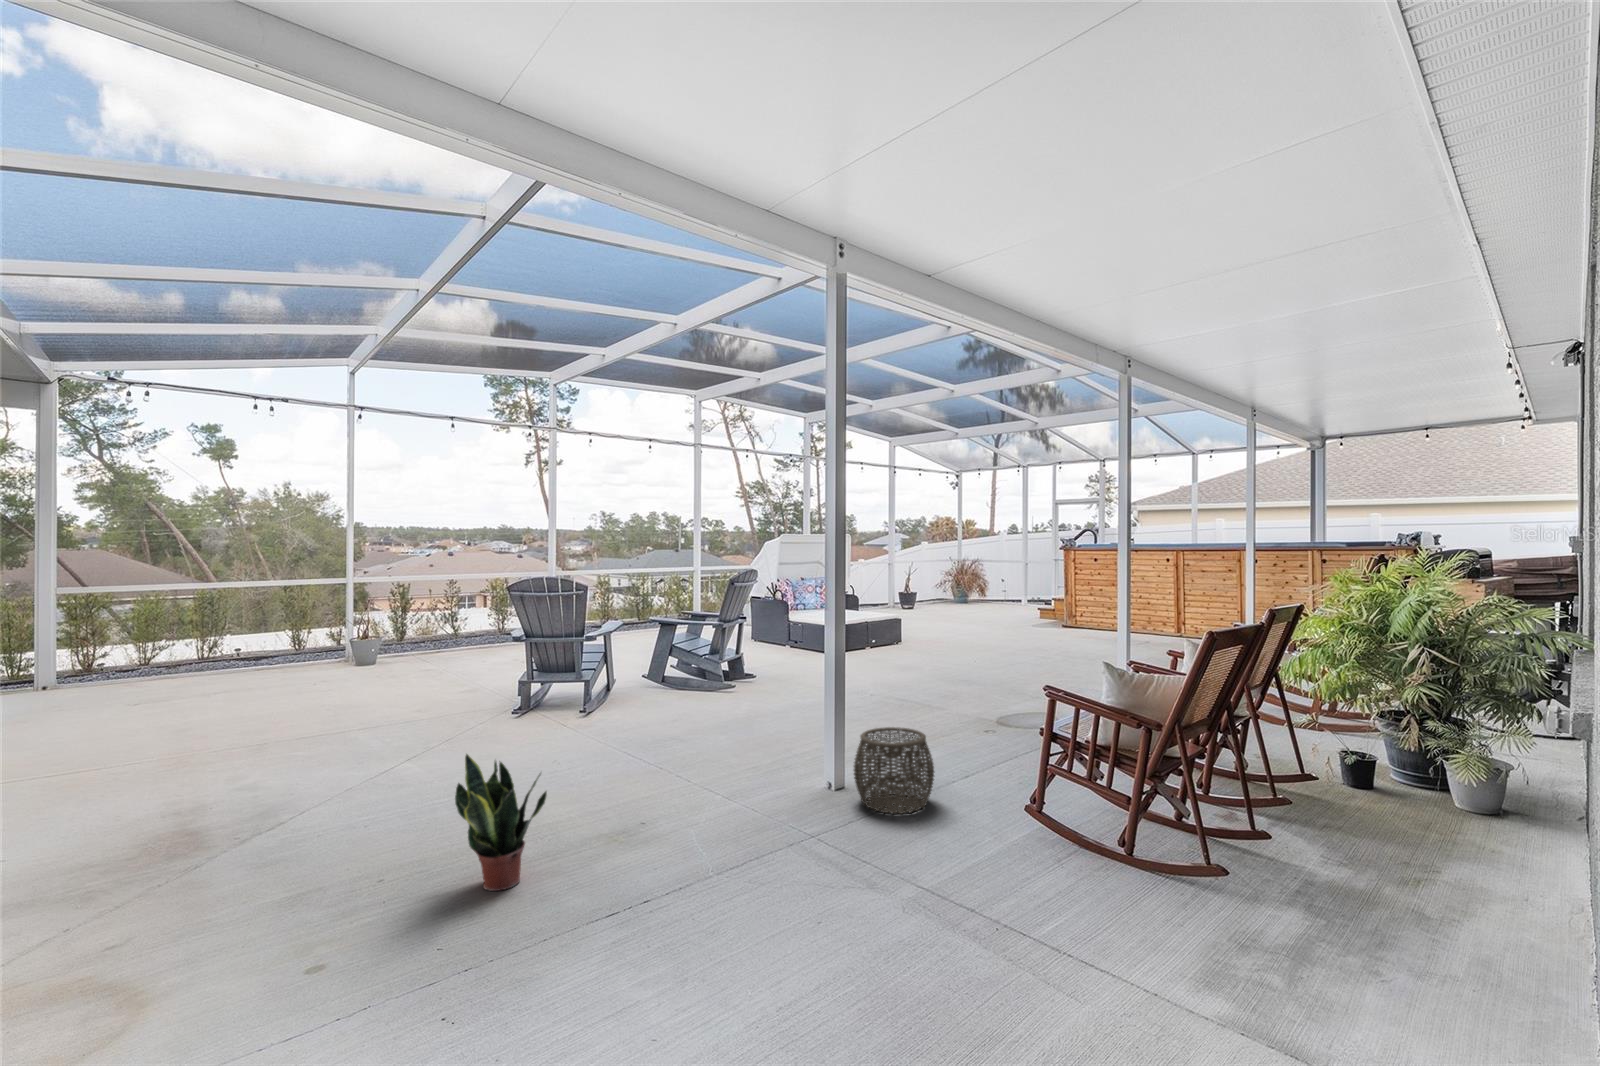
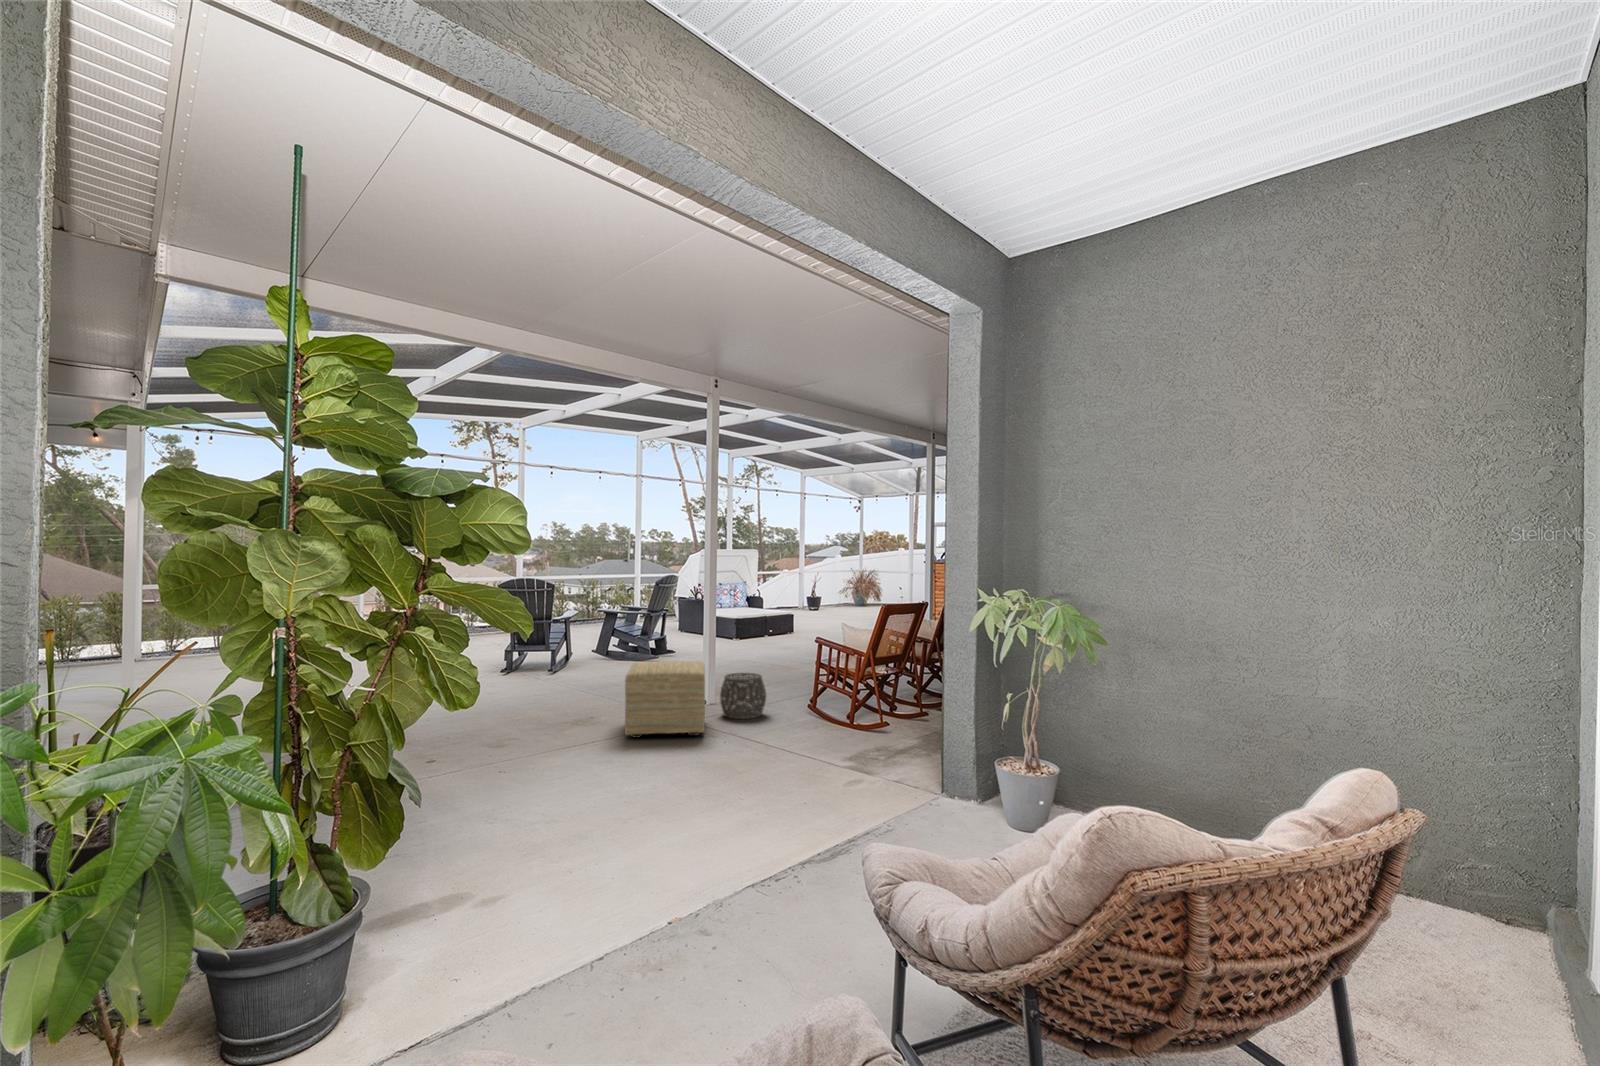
ottoman: none [695,715,846,869] -> present [625,661,705,738]
potted plant: present [455,754,547,891] -> none [494,672,544,744]

